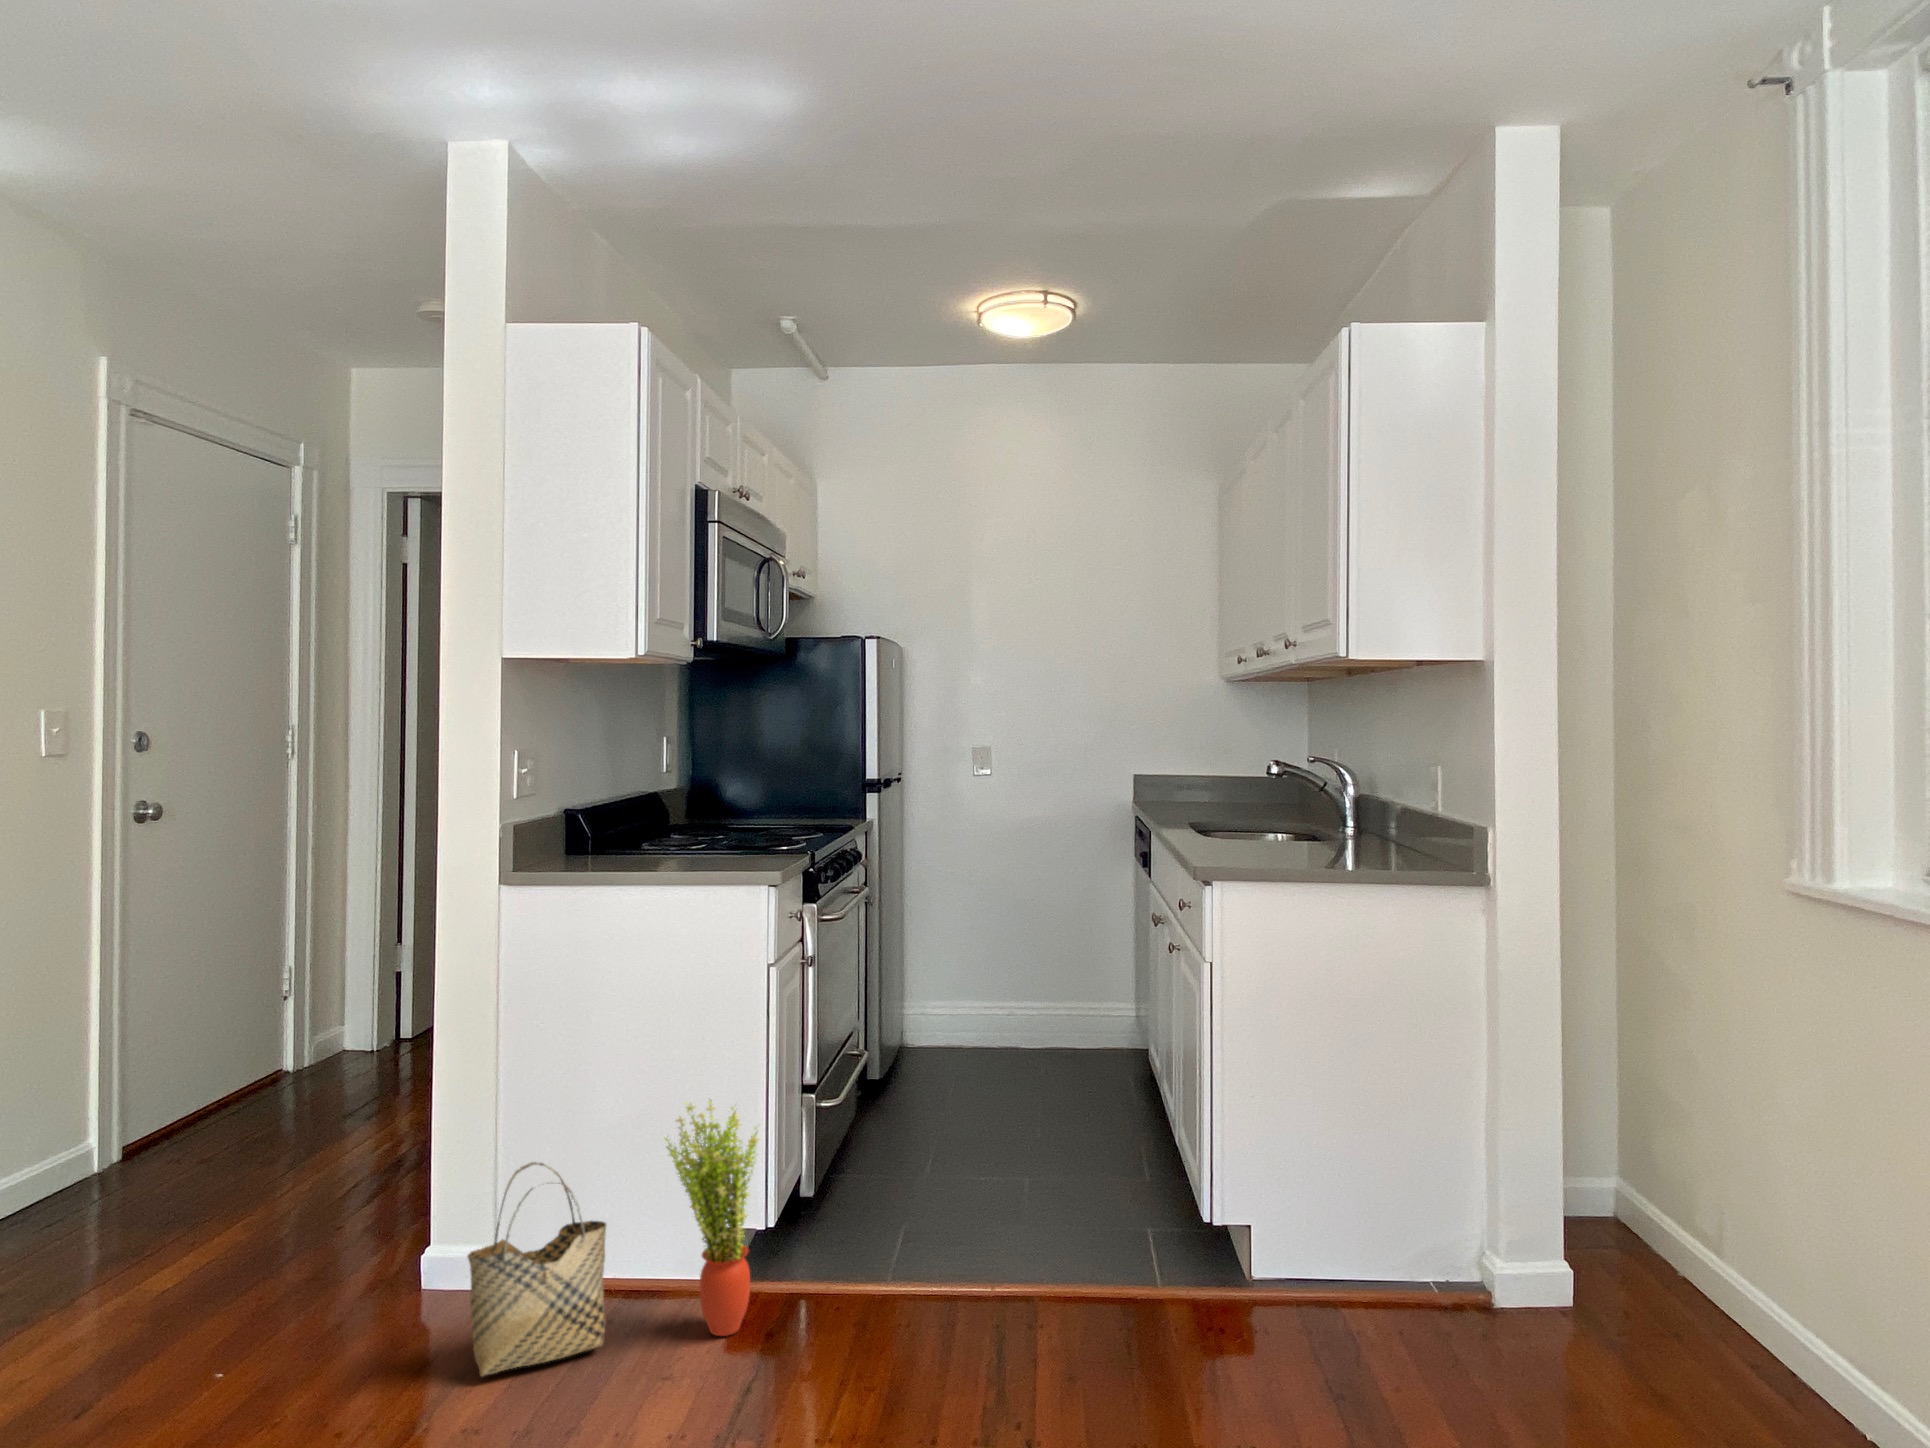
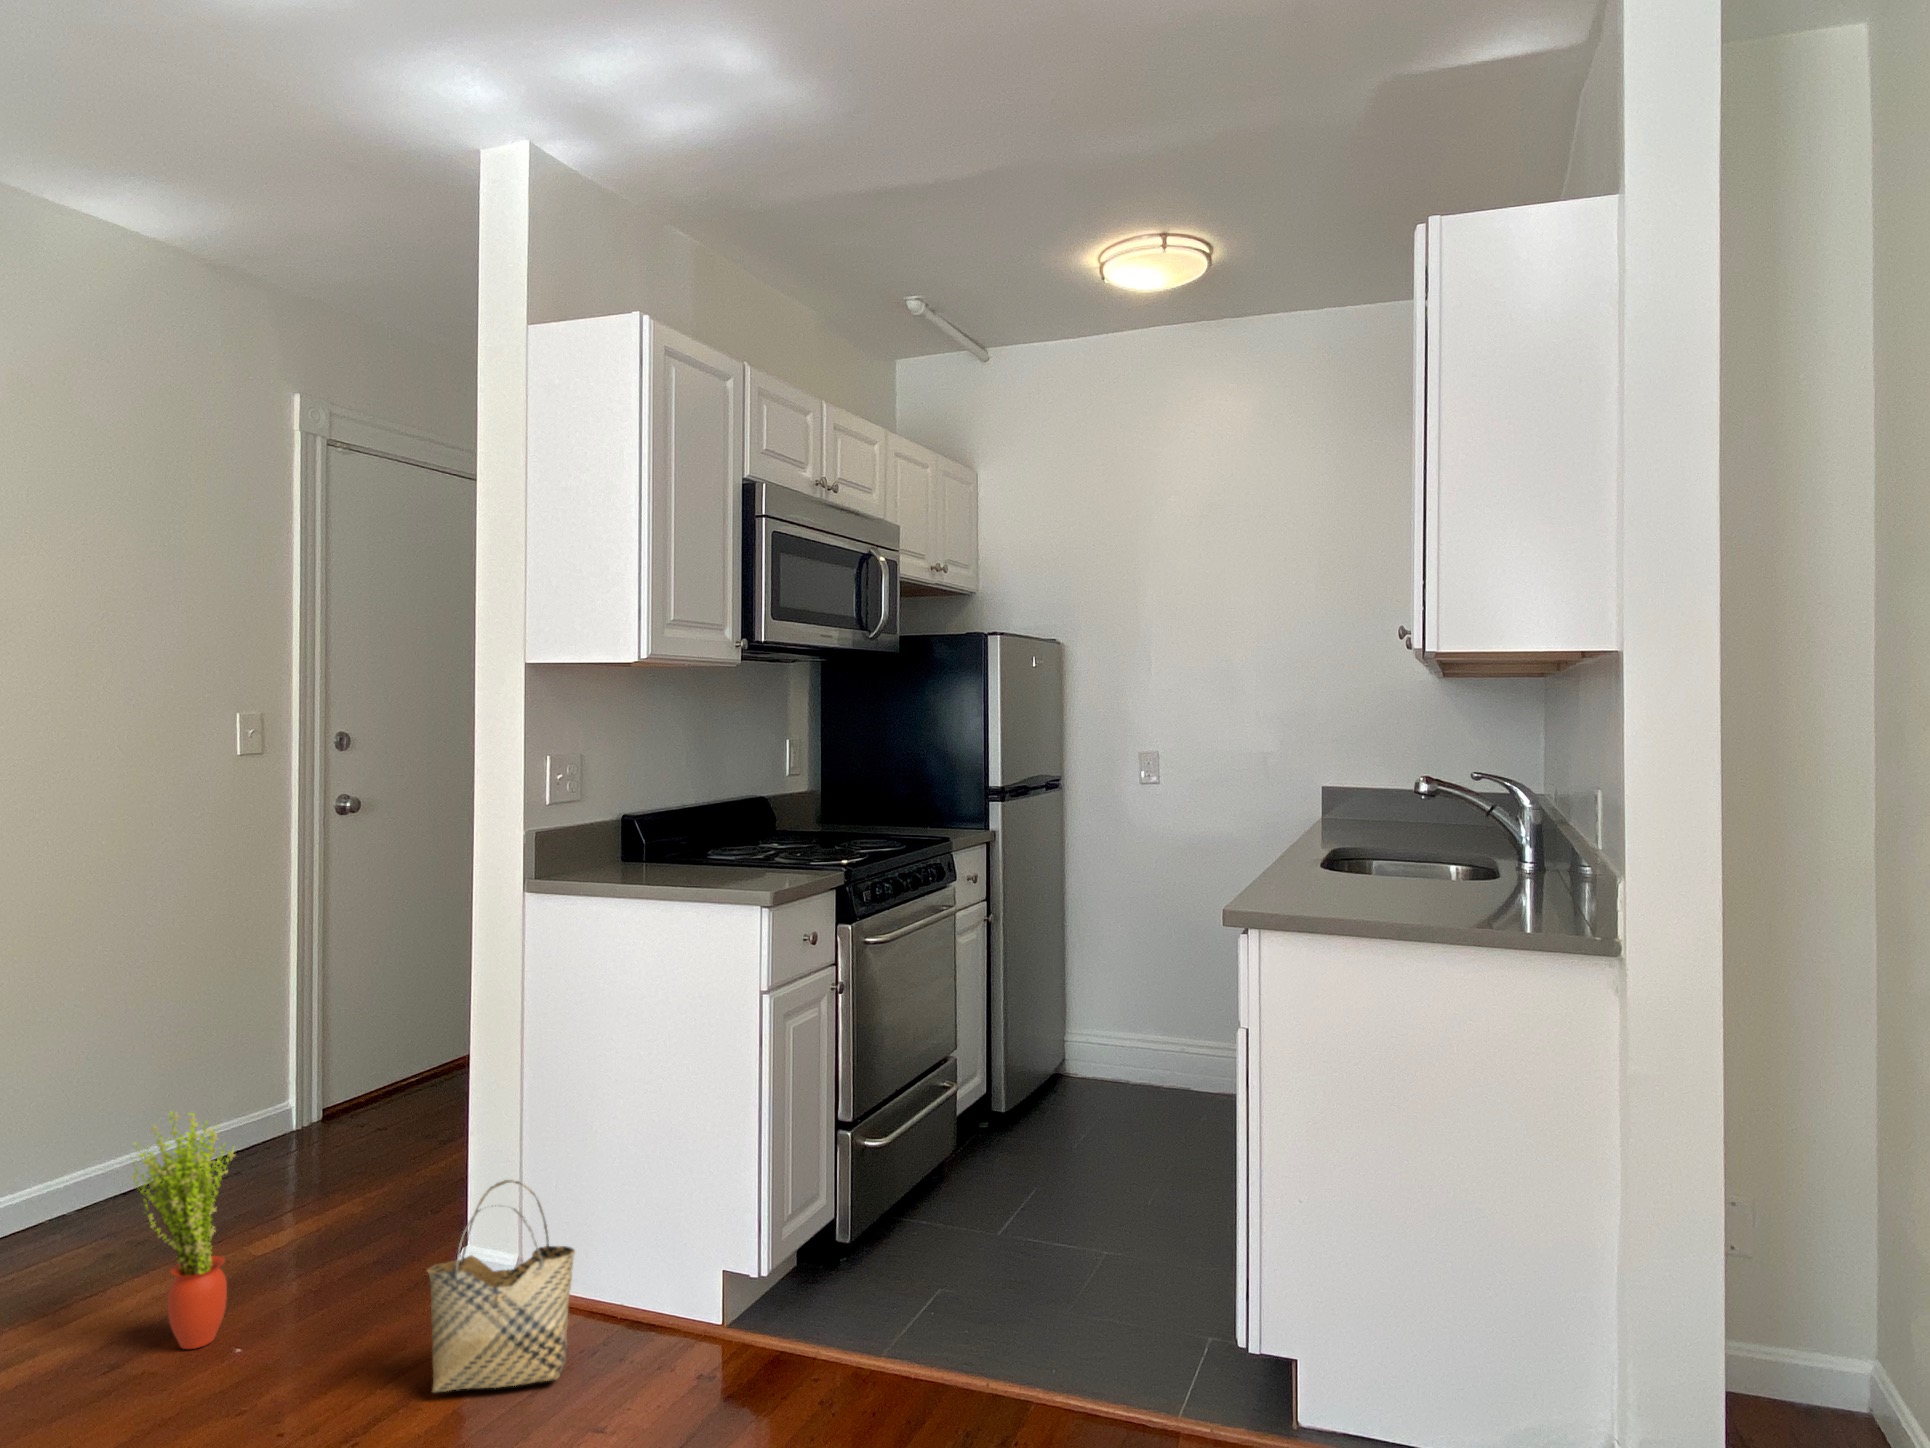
potted plant: present [665,1101,759,1336] -> present [132,1111,235,1349]

